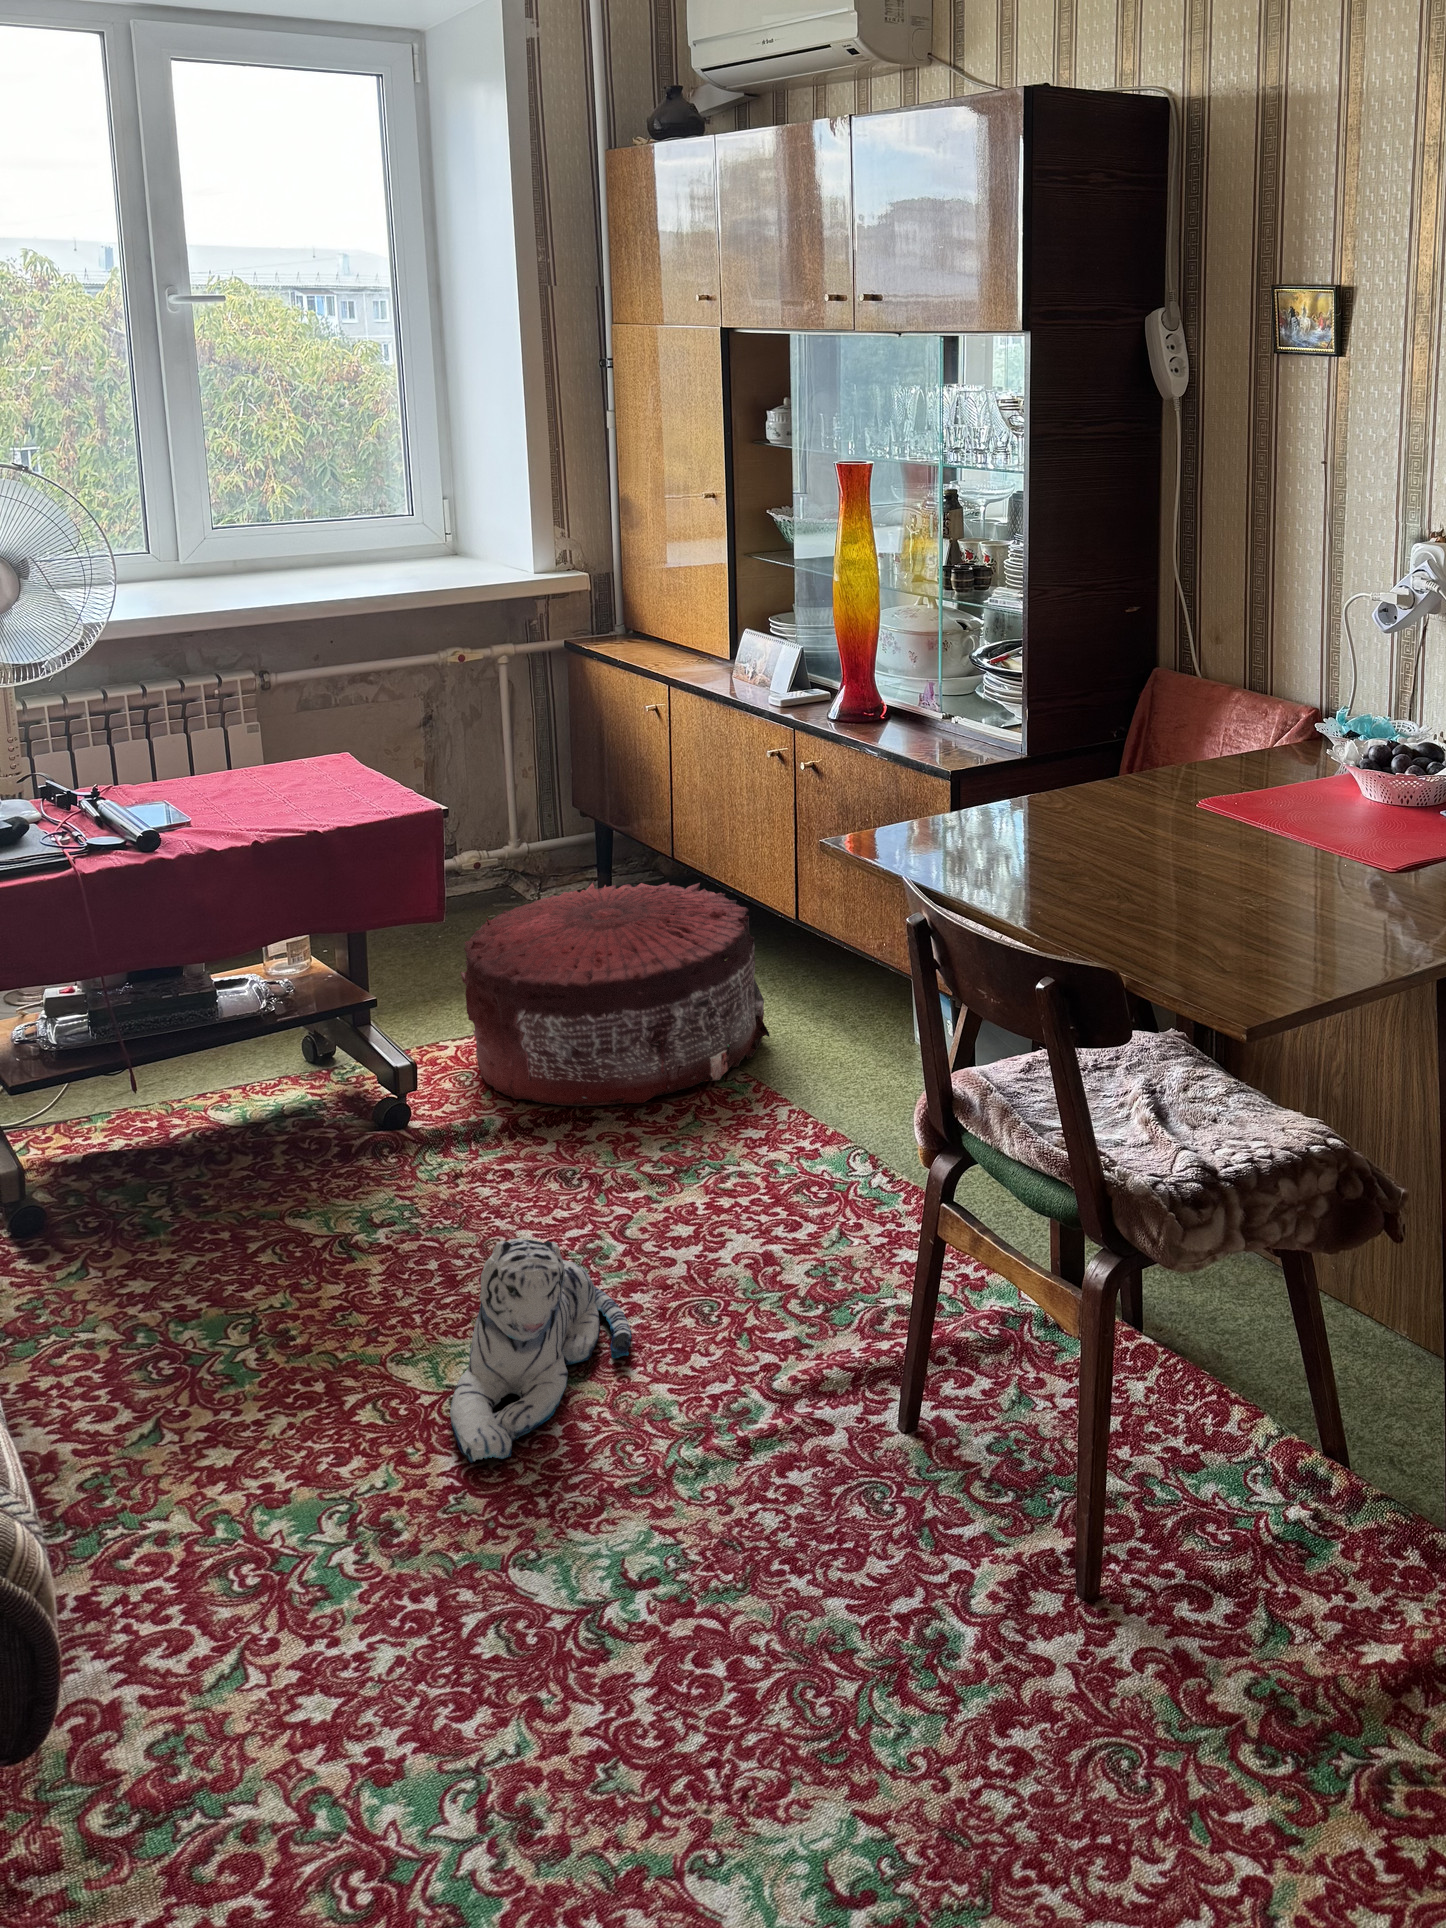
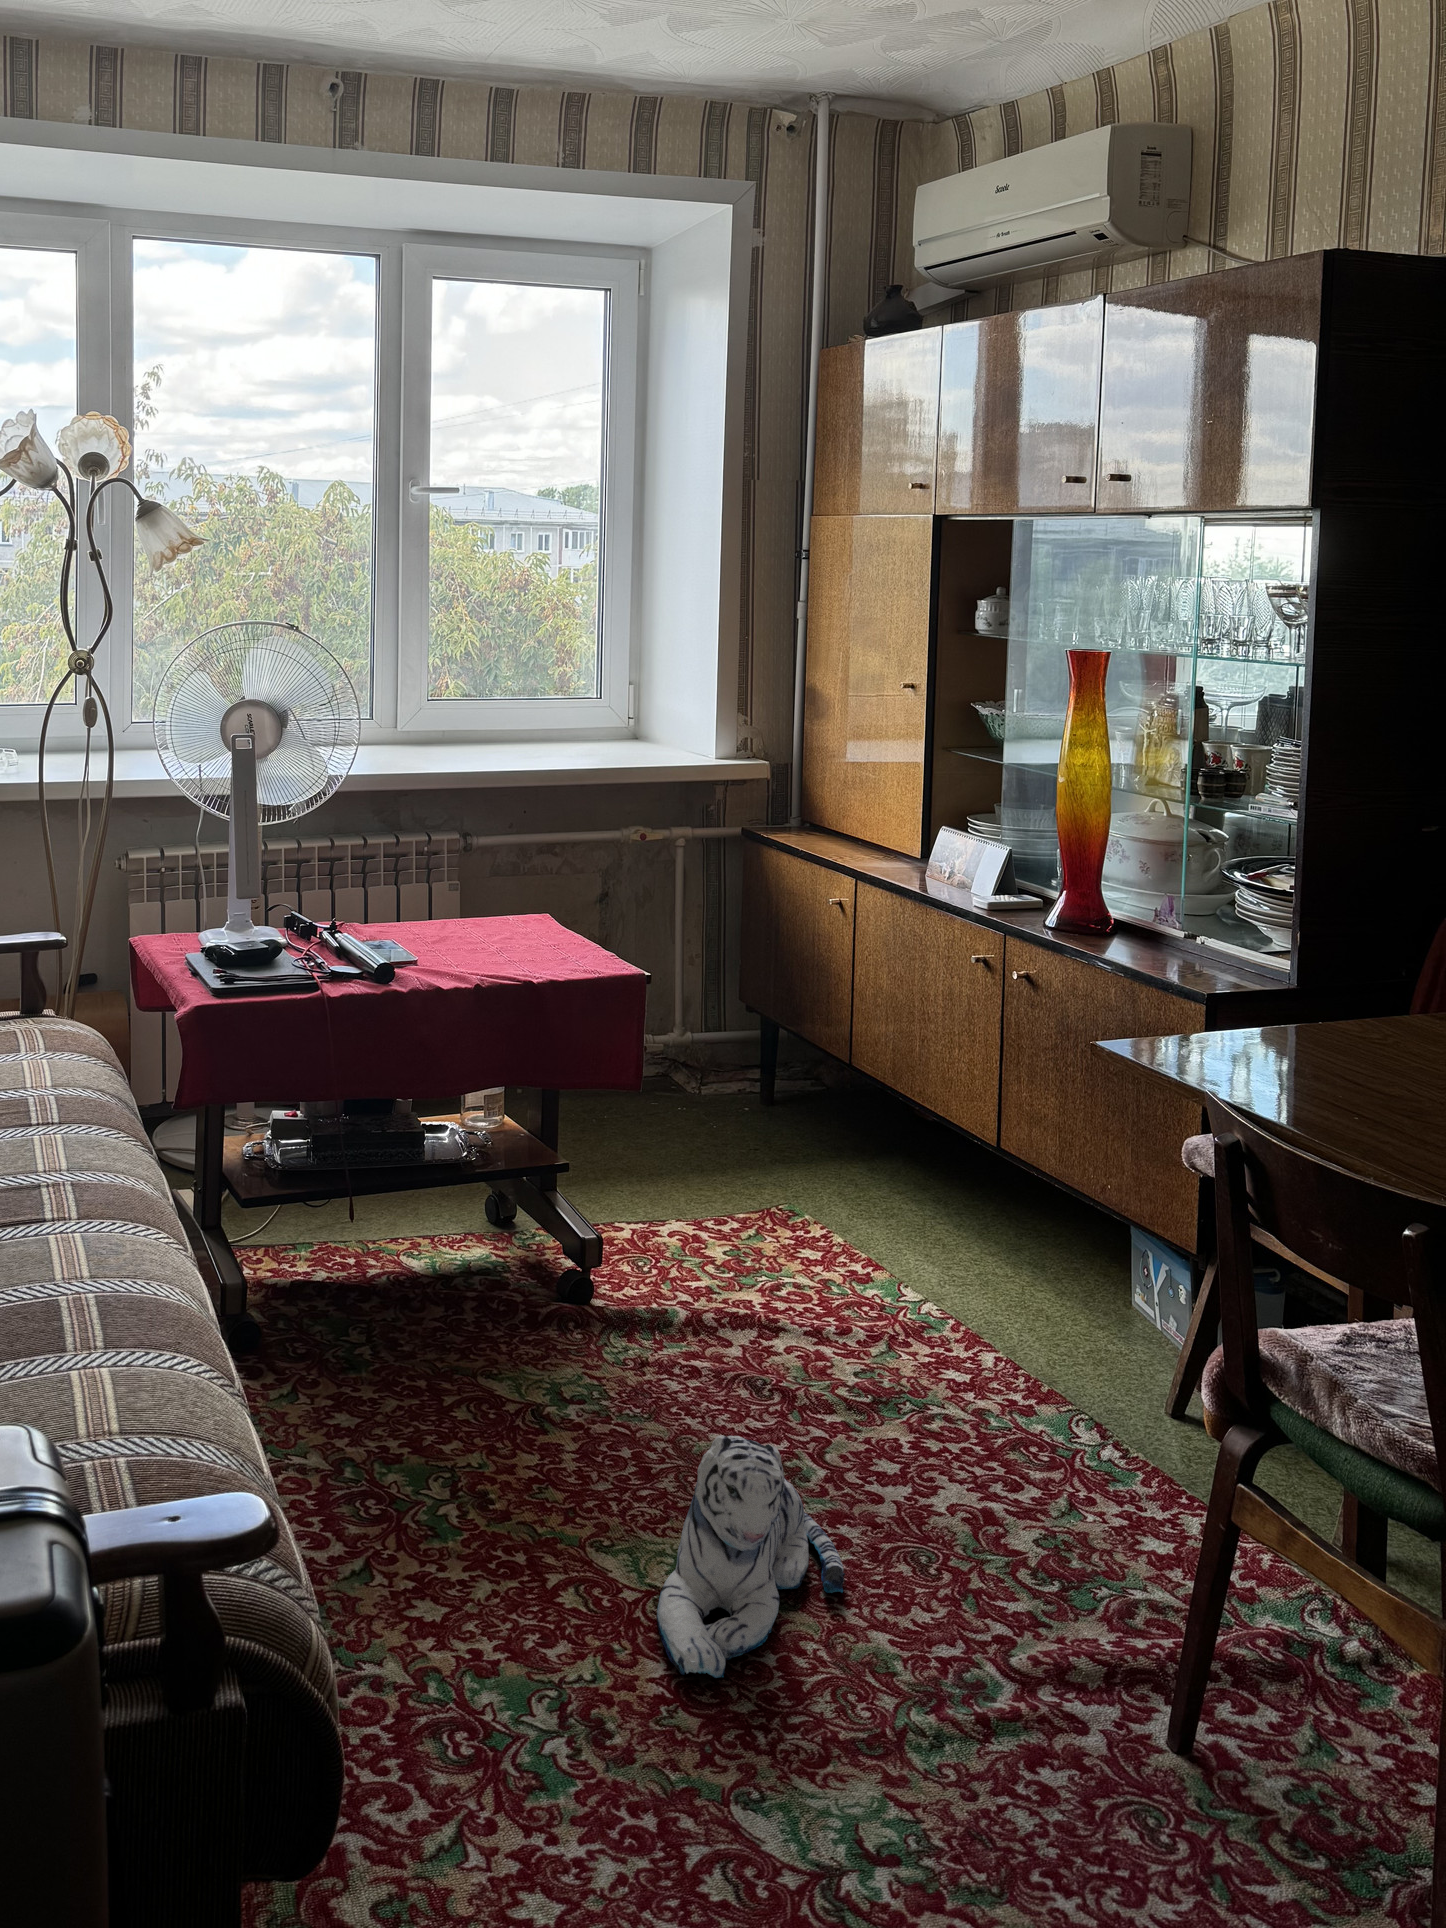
pouf: present [460,883,770,1106] -> none [646,1080,965,1321]

